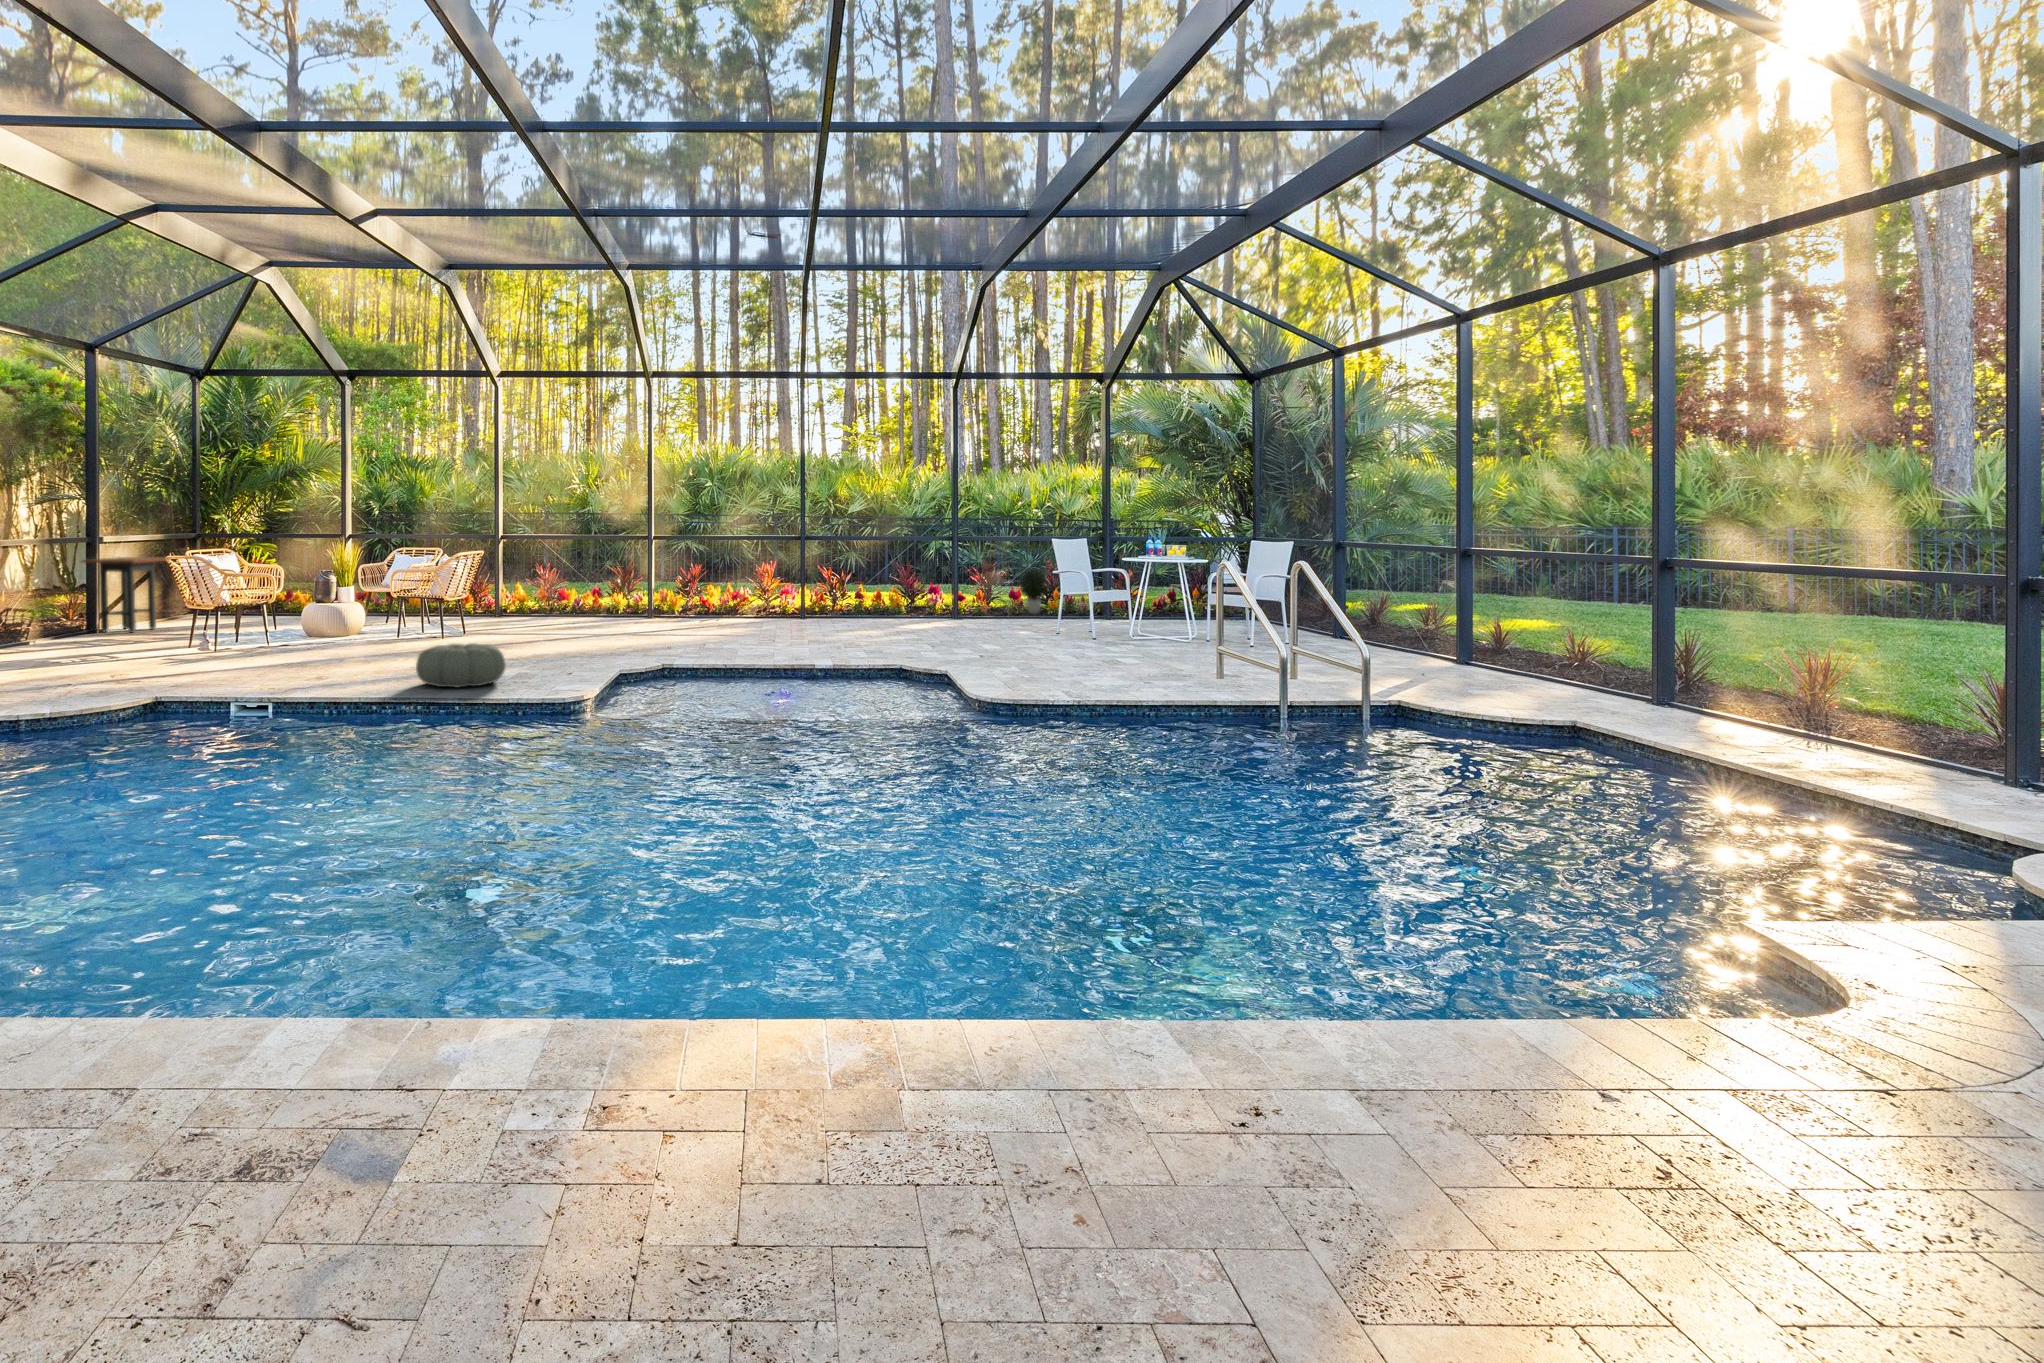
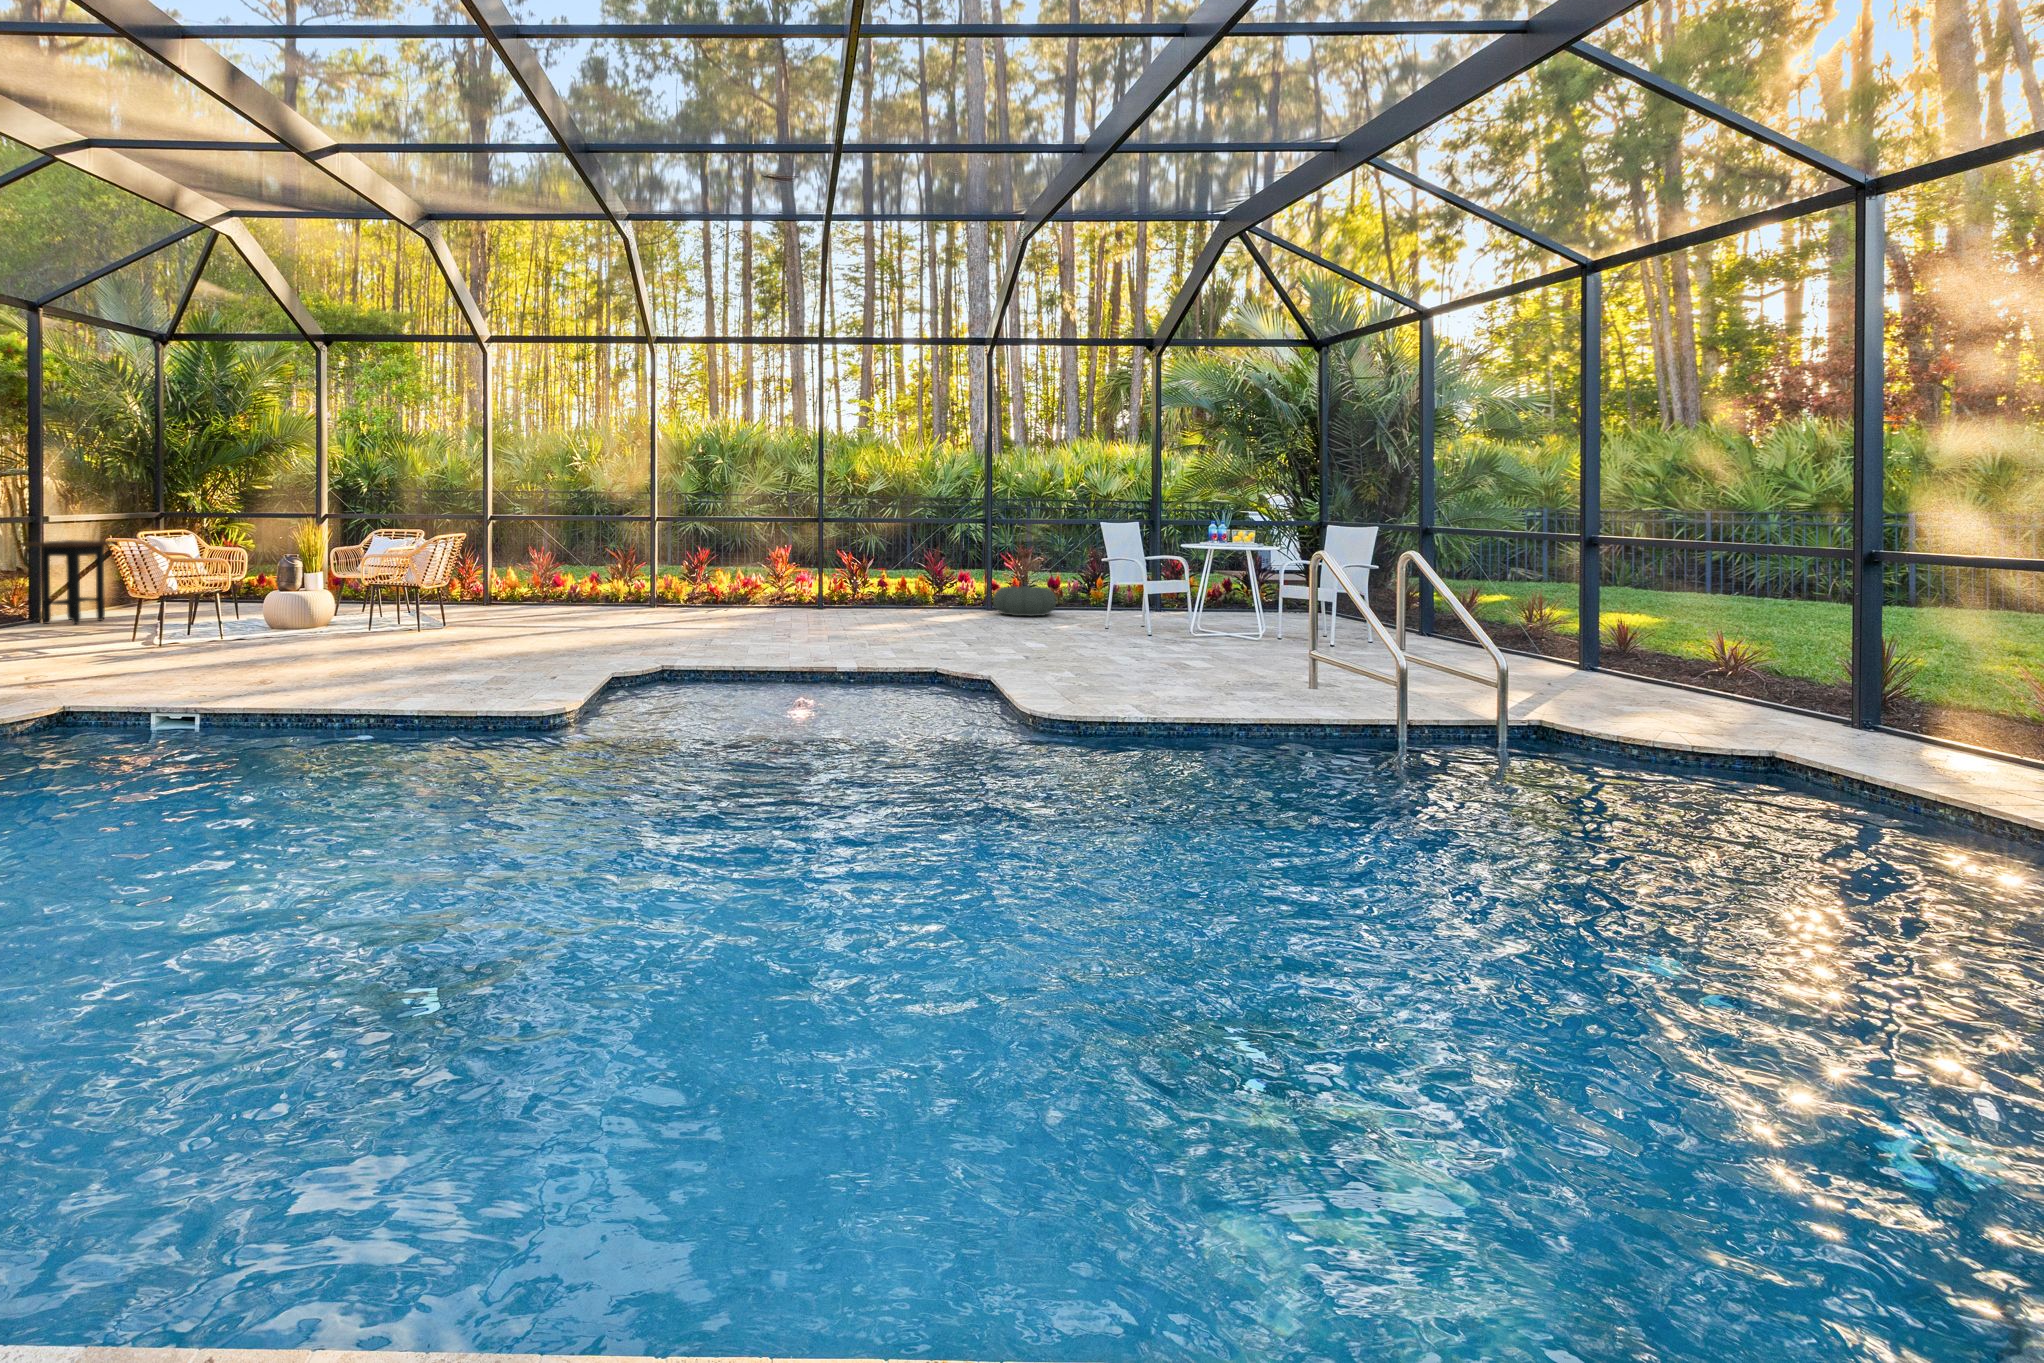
potted plant: present [1020,570,1049,614] -> none [1056,558,1091,607]
pouf: present [416,643,505,687] -> present [993,586,1056,616]

